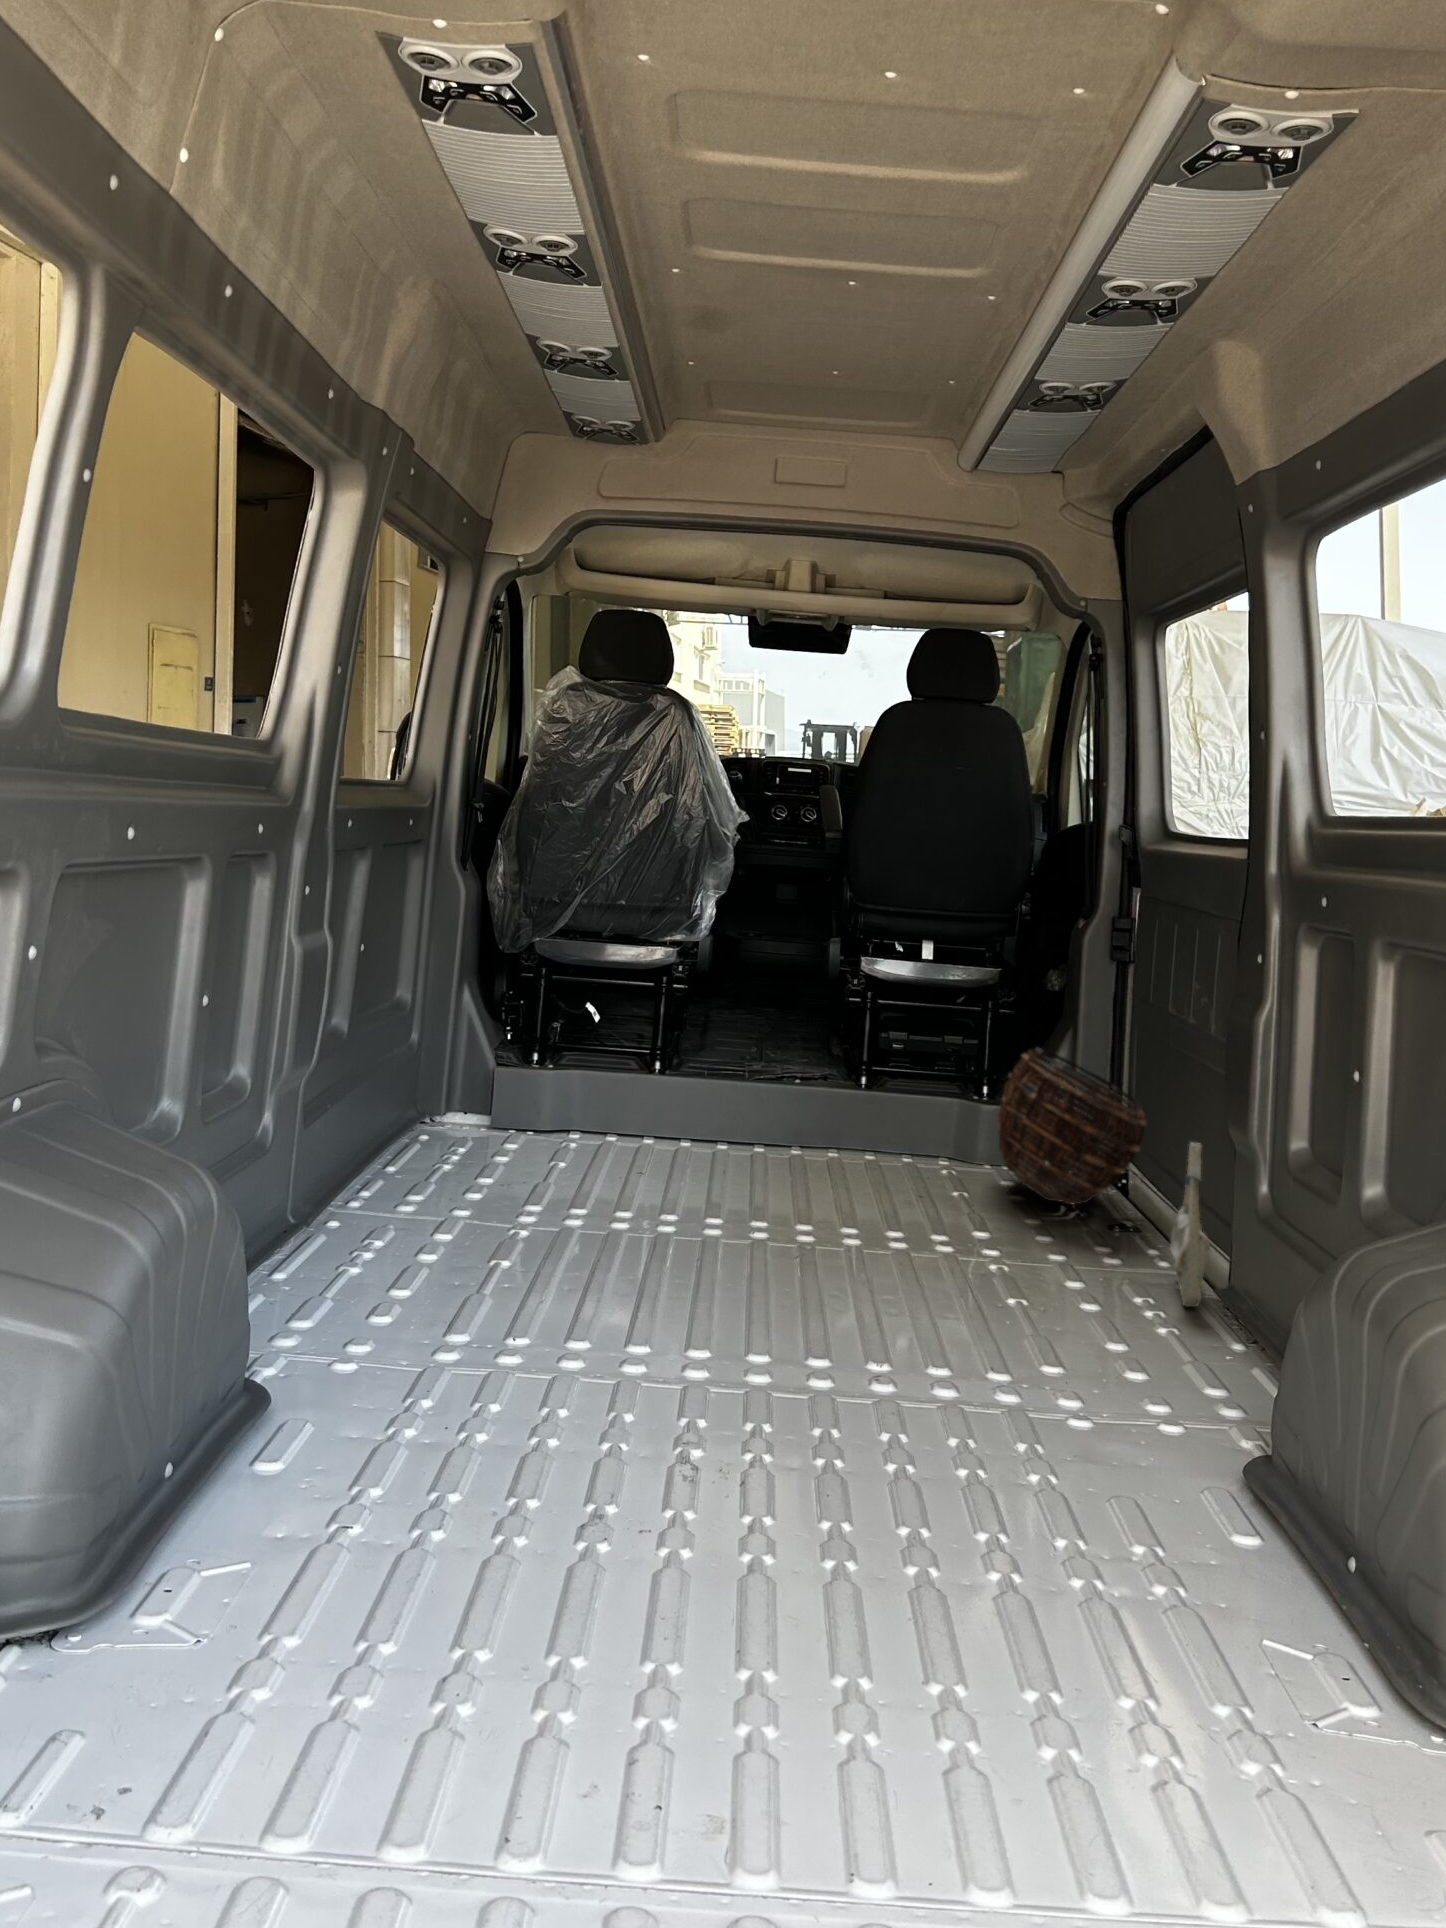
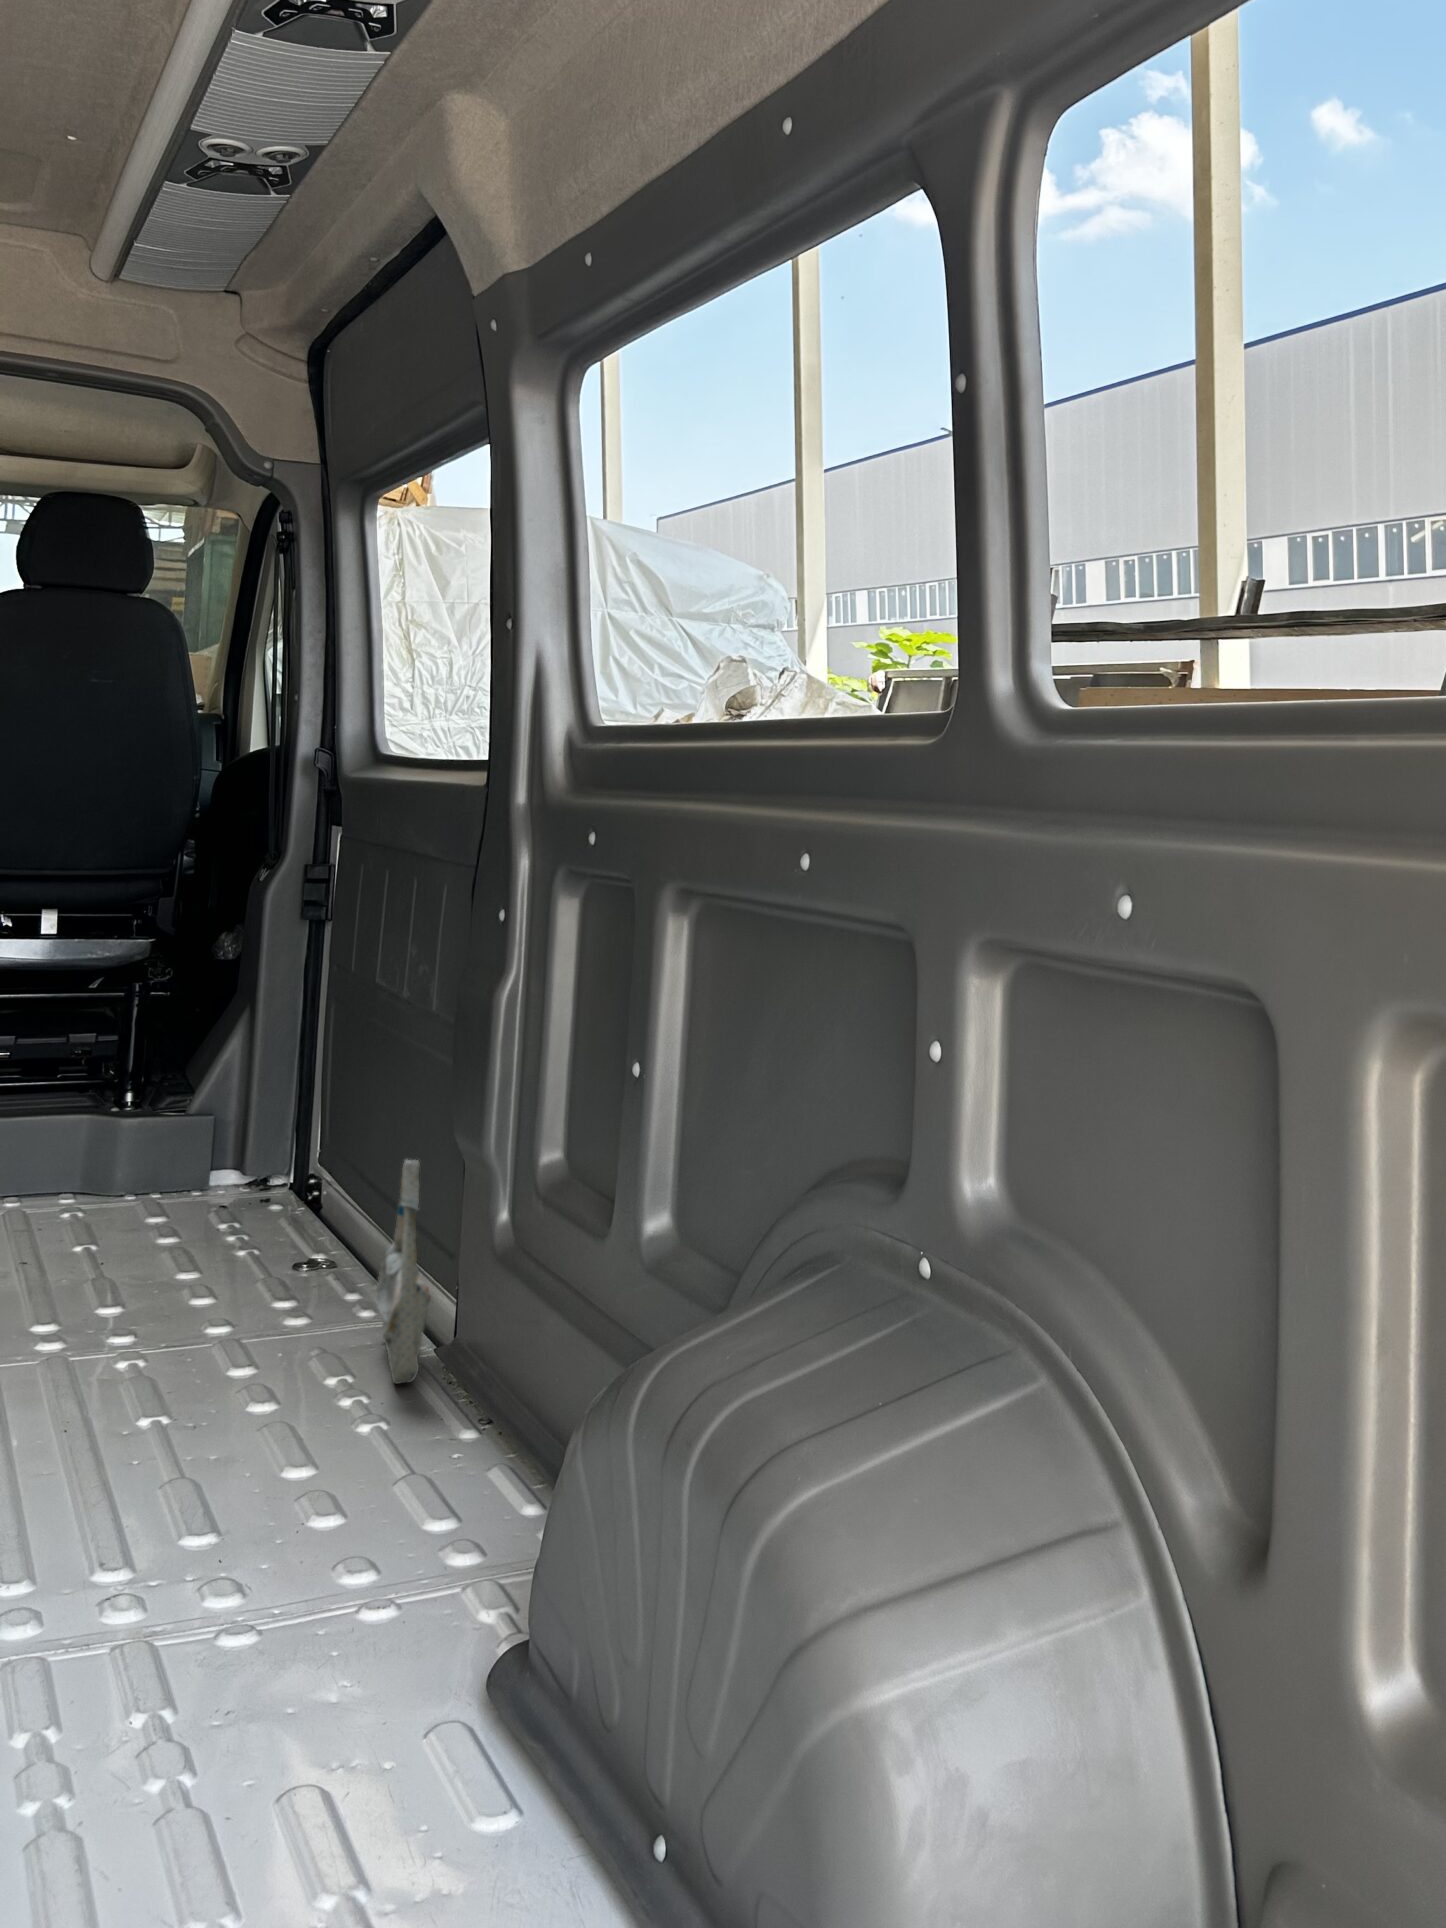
basket: present [998,1048,1147,1205] -> none [140,1039,346,1247]

